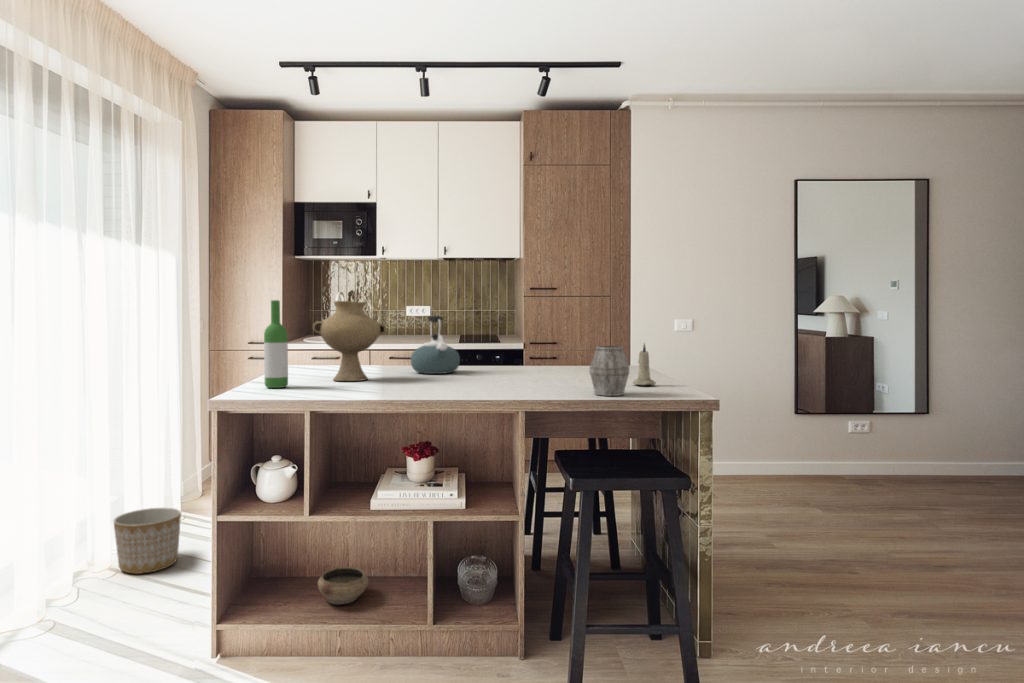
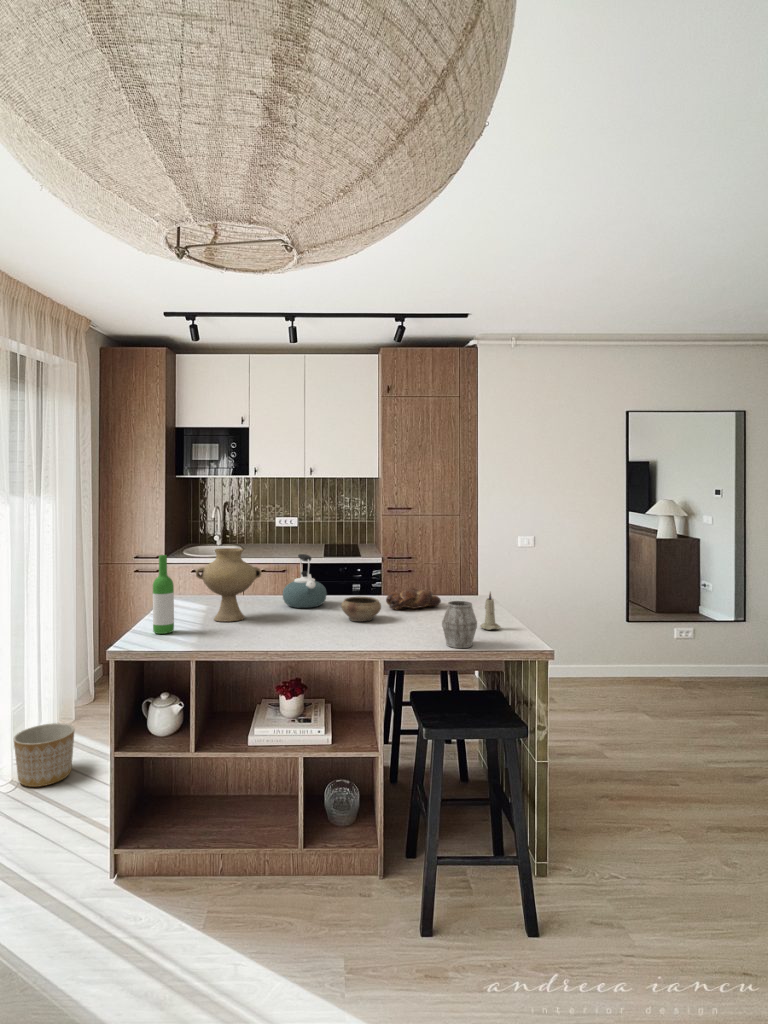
bread loaf: none [527,351,588,375] -> present [386,587,441,610]
ceramic bowl: present [318,567,368,605] -> present [341,596,381,622]

